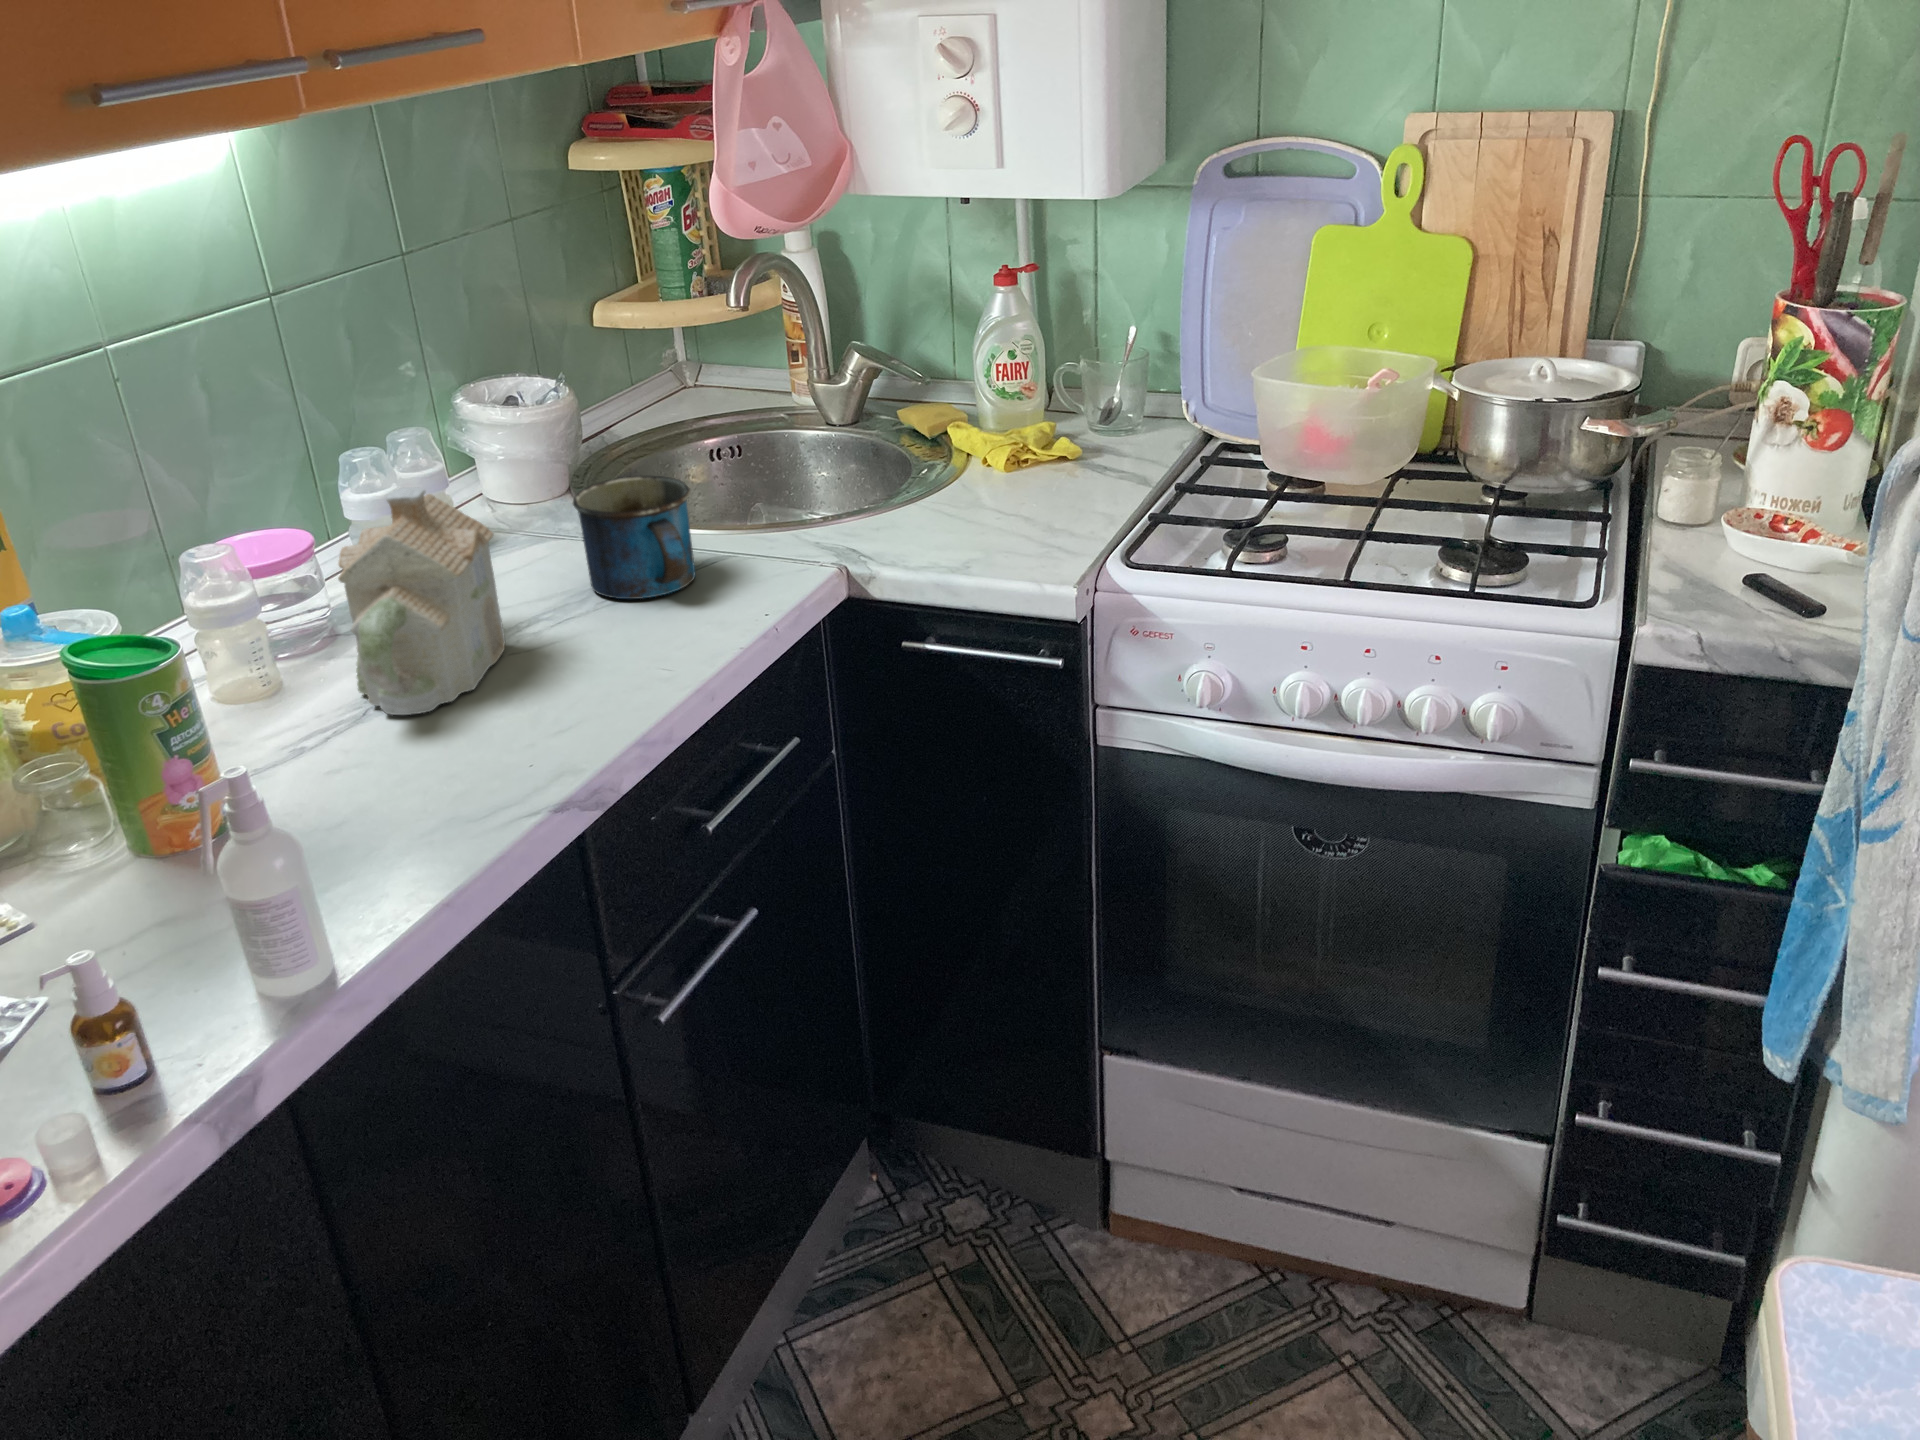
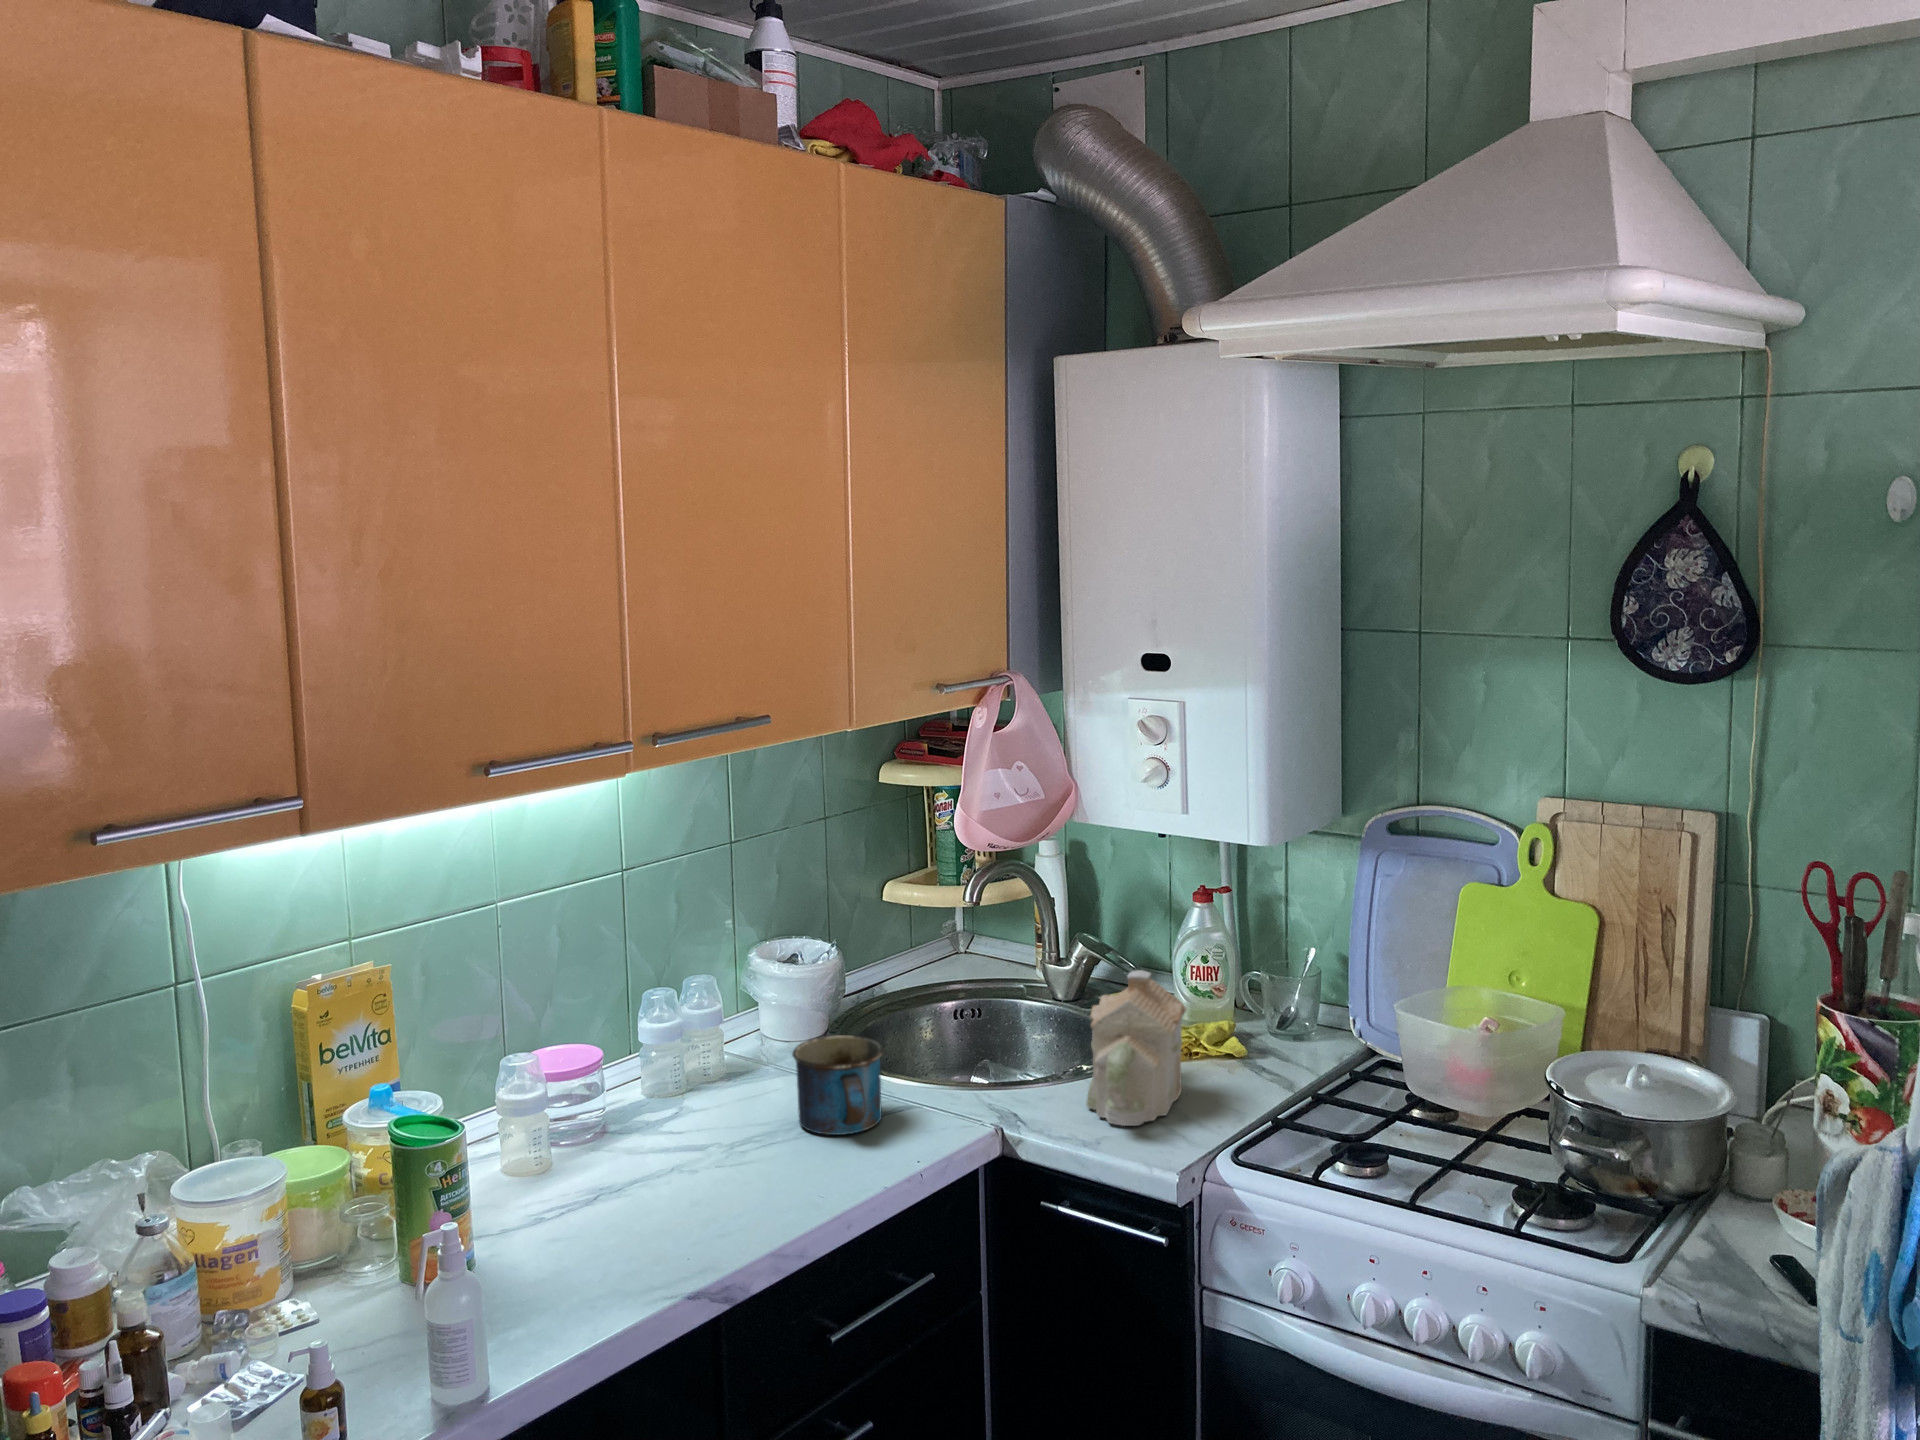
teapot: present [338,487,506,715] -> present [1086,970,1186,1126]

